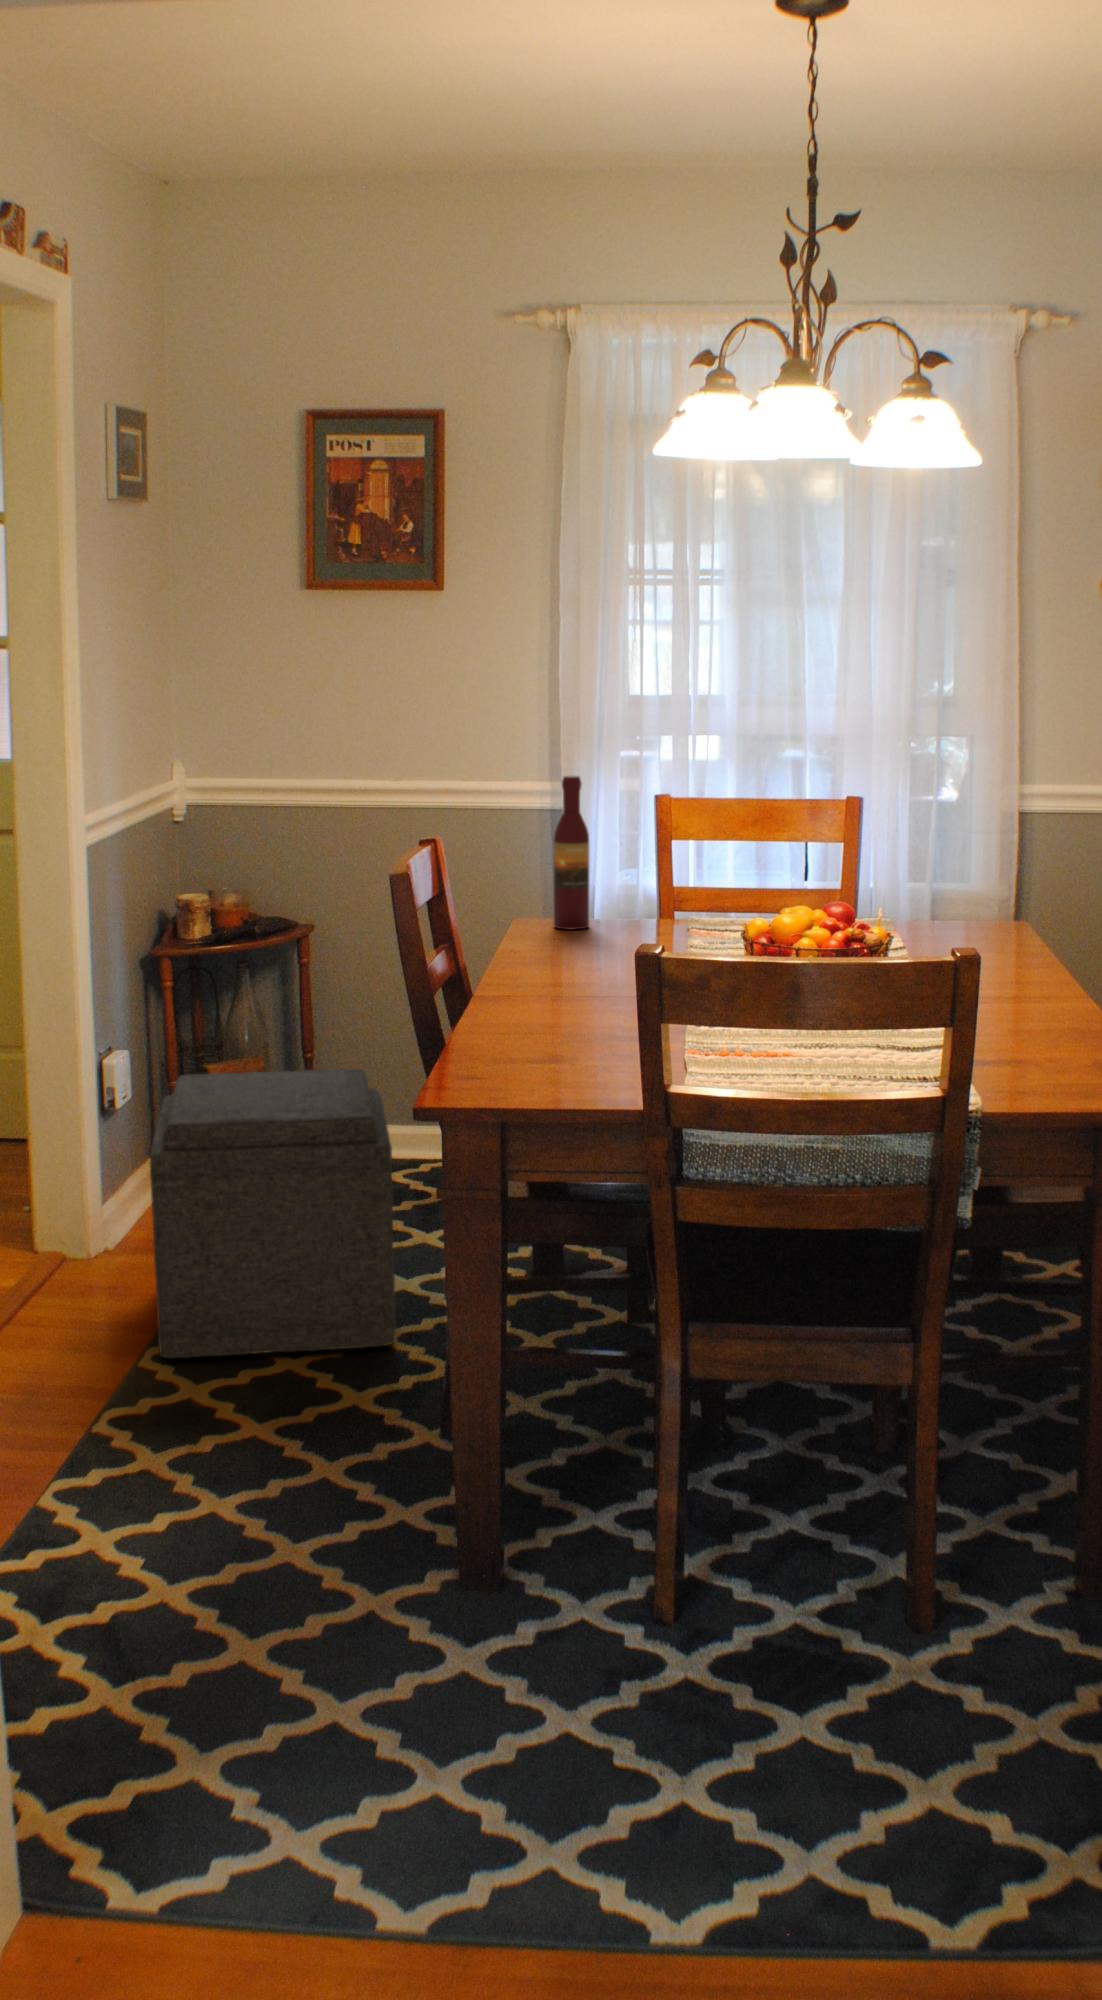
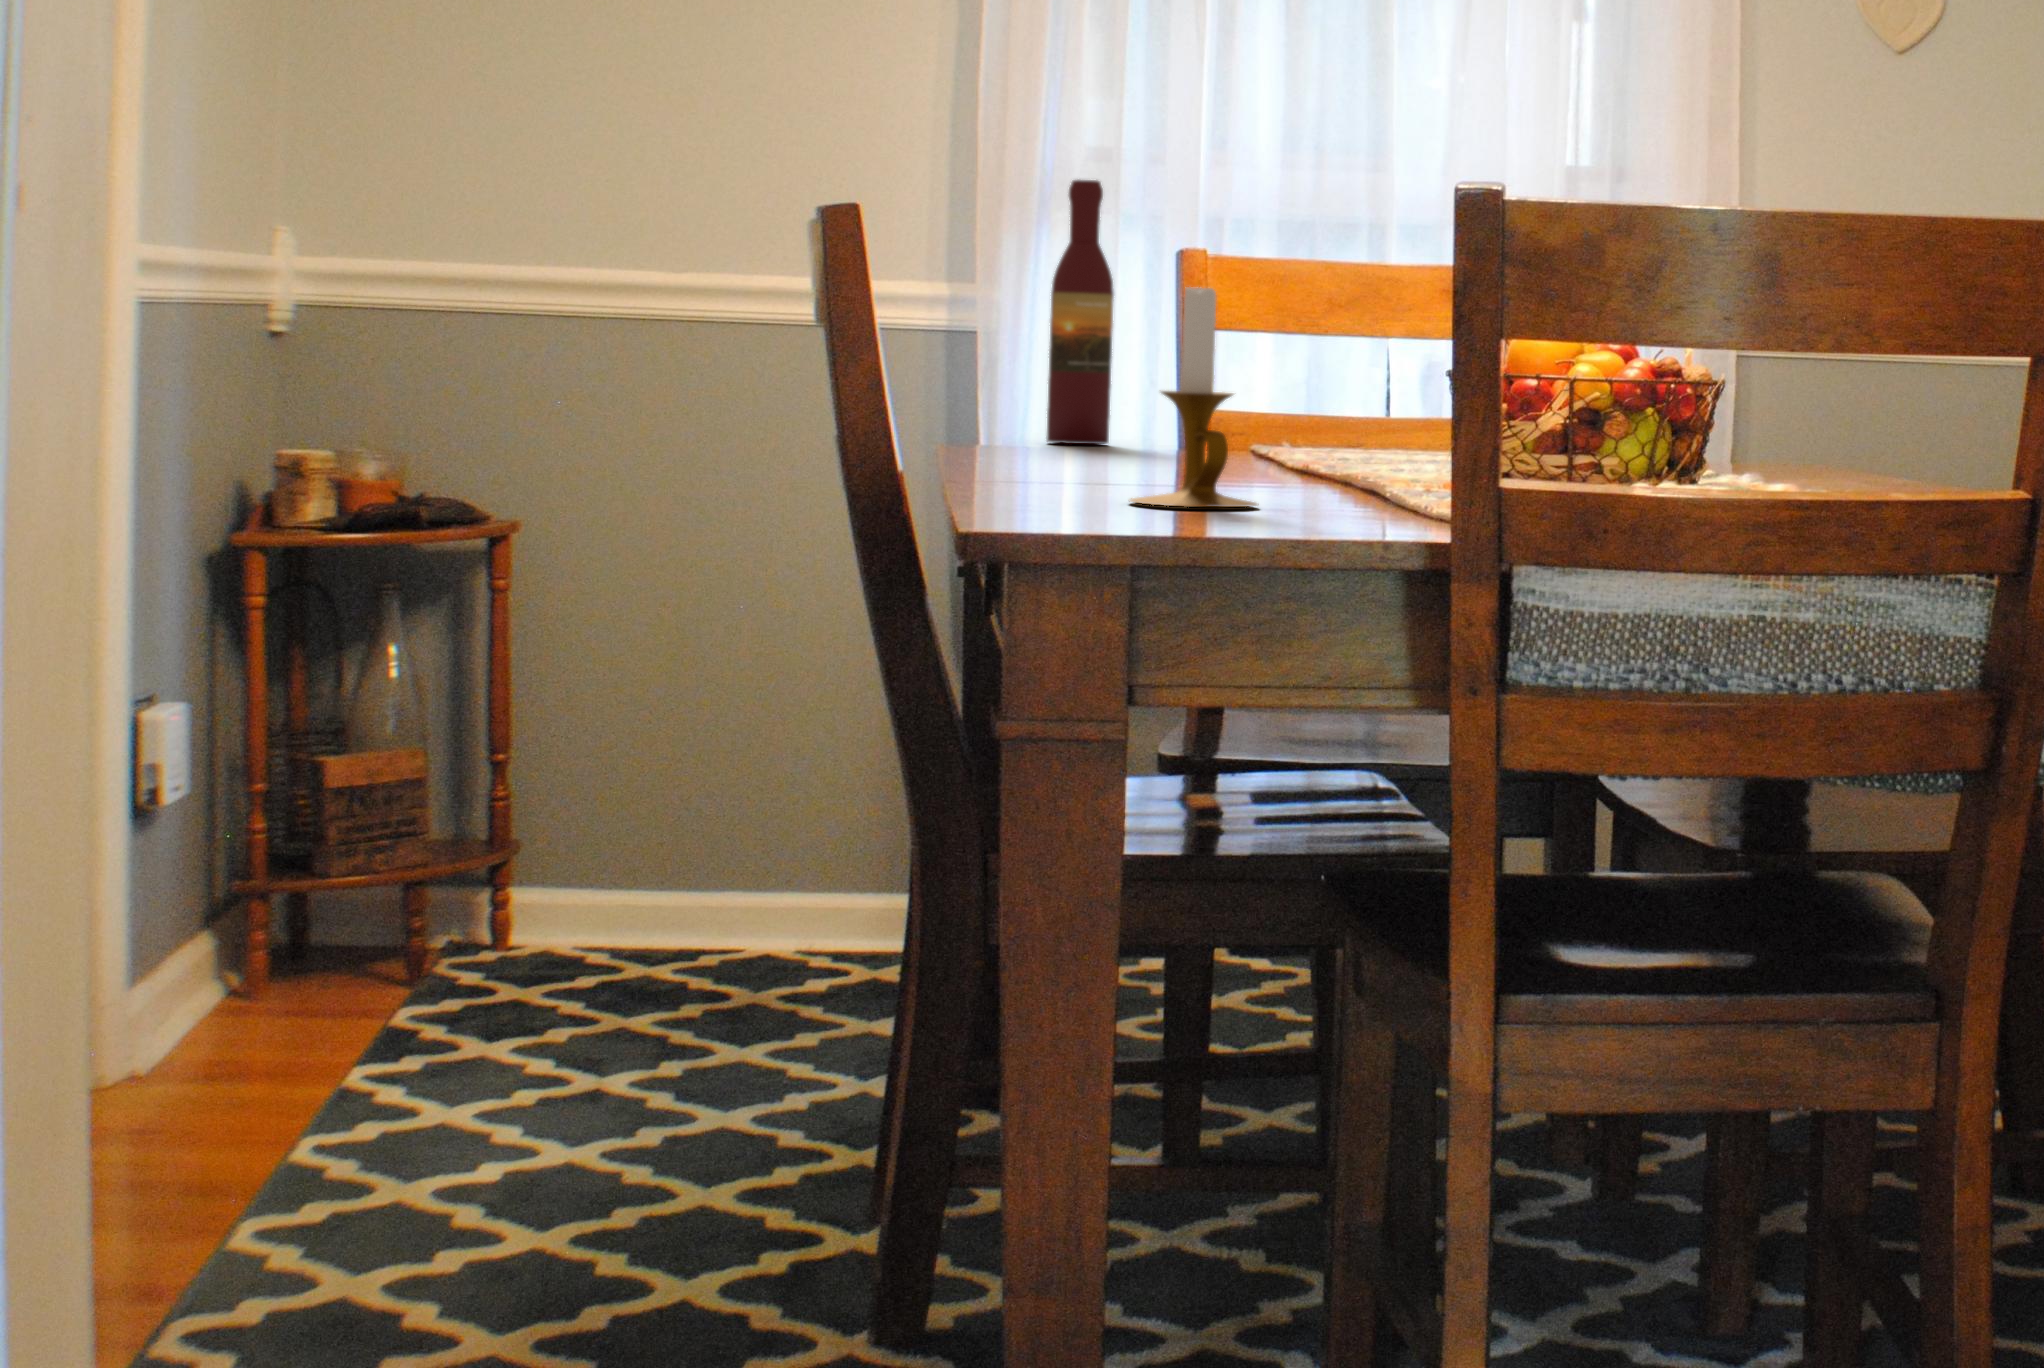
candlestick: none [516,919,588,1046] -> present [1130,287,1257,507]
ottoman: present [150,1069,396,1358] -> none [271,704,774,1240]

